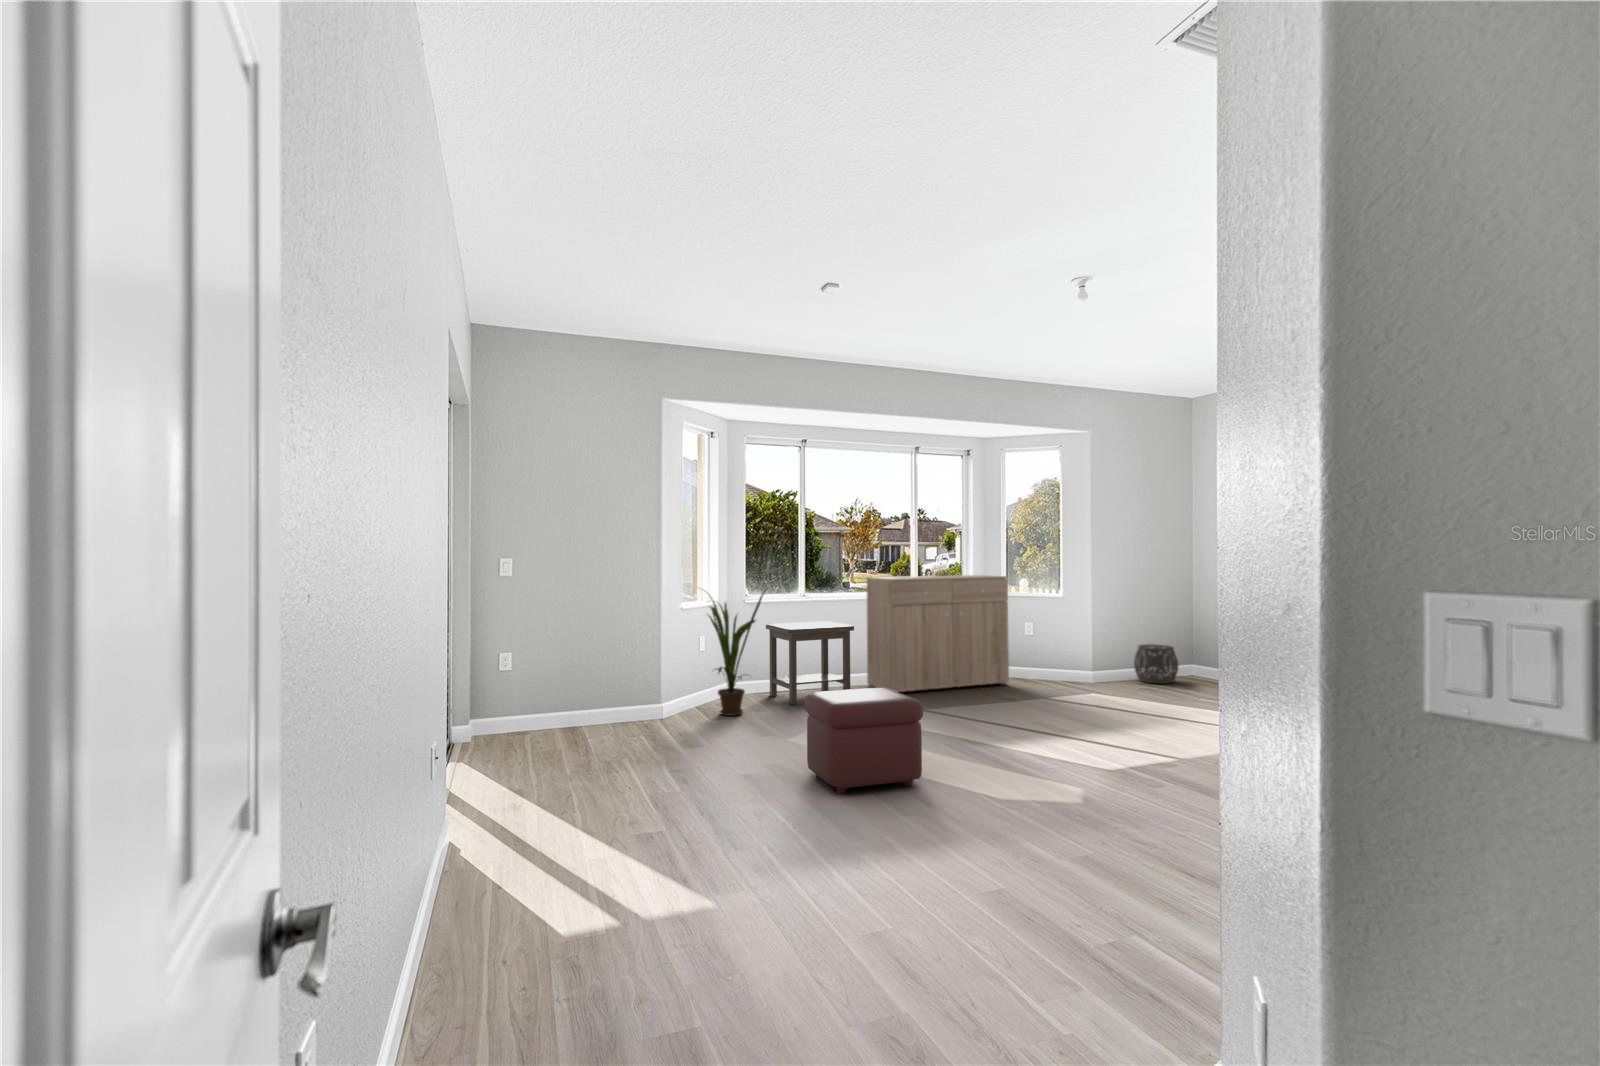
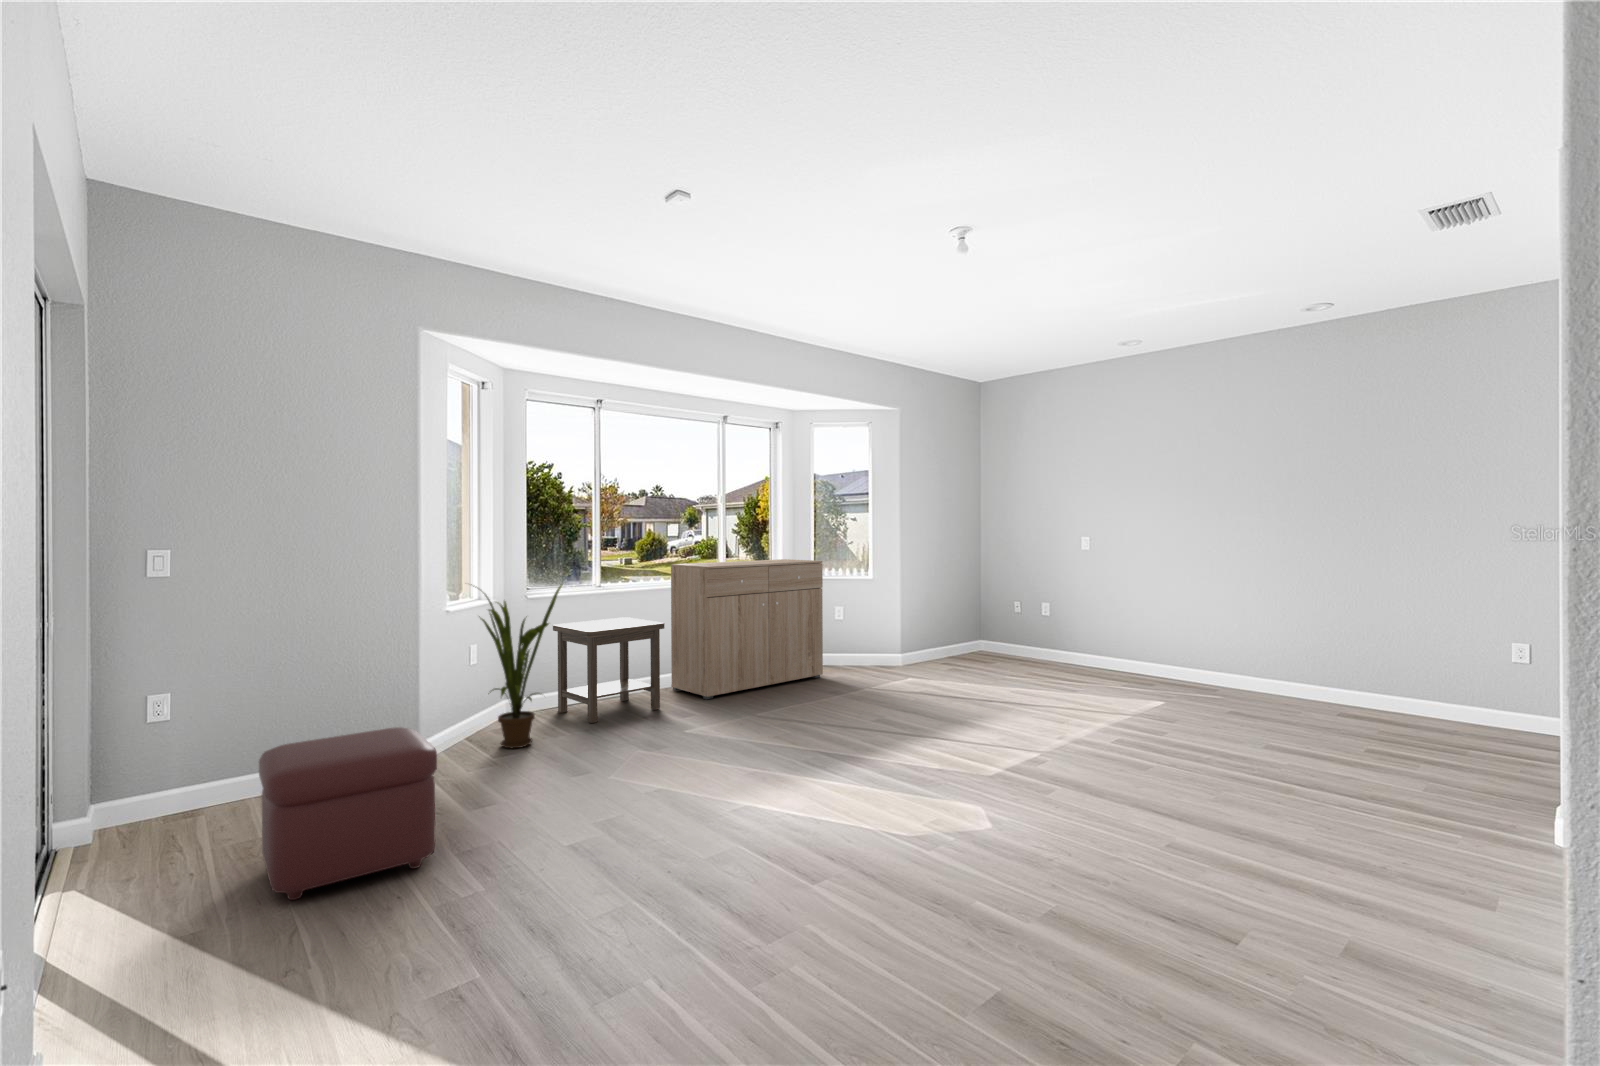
woven basket: present [1134,644,1178,684] -> none [936,626,978,666]
ottoman: present [805,688,923,794] -> present [259,727,437,900]

